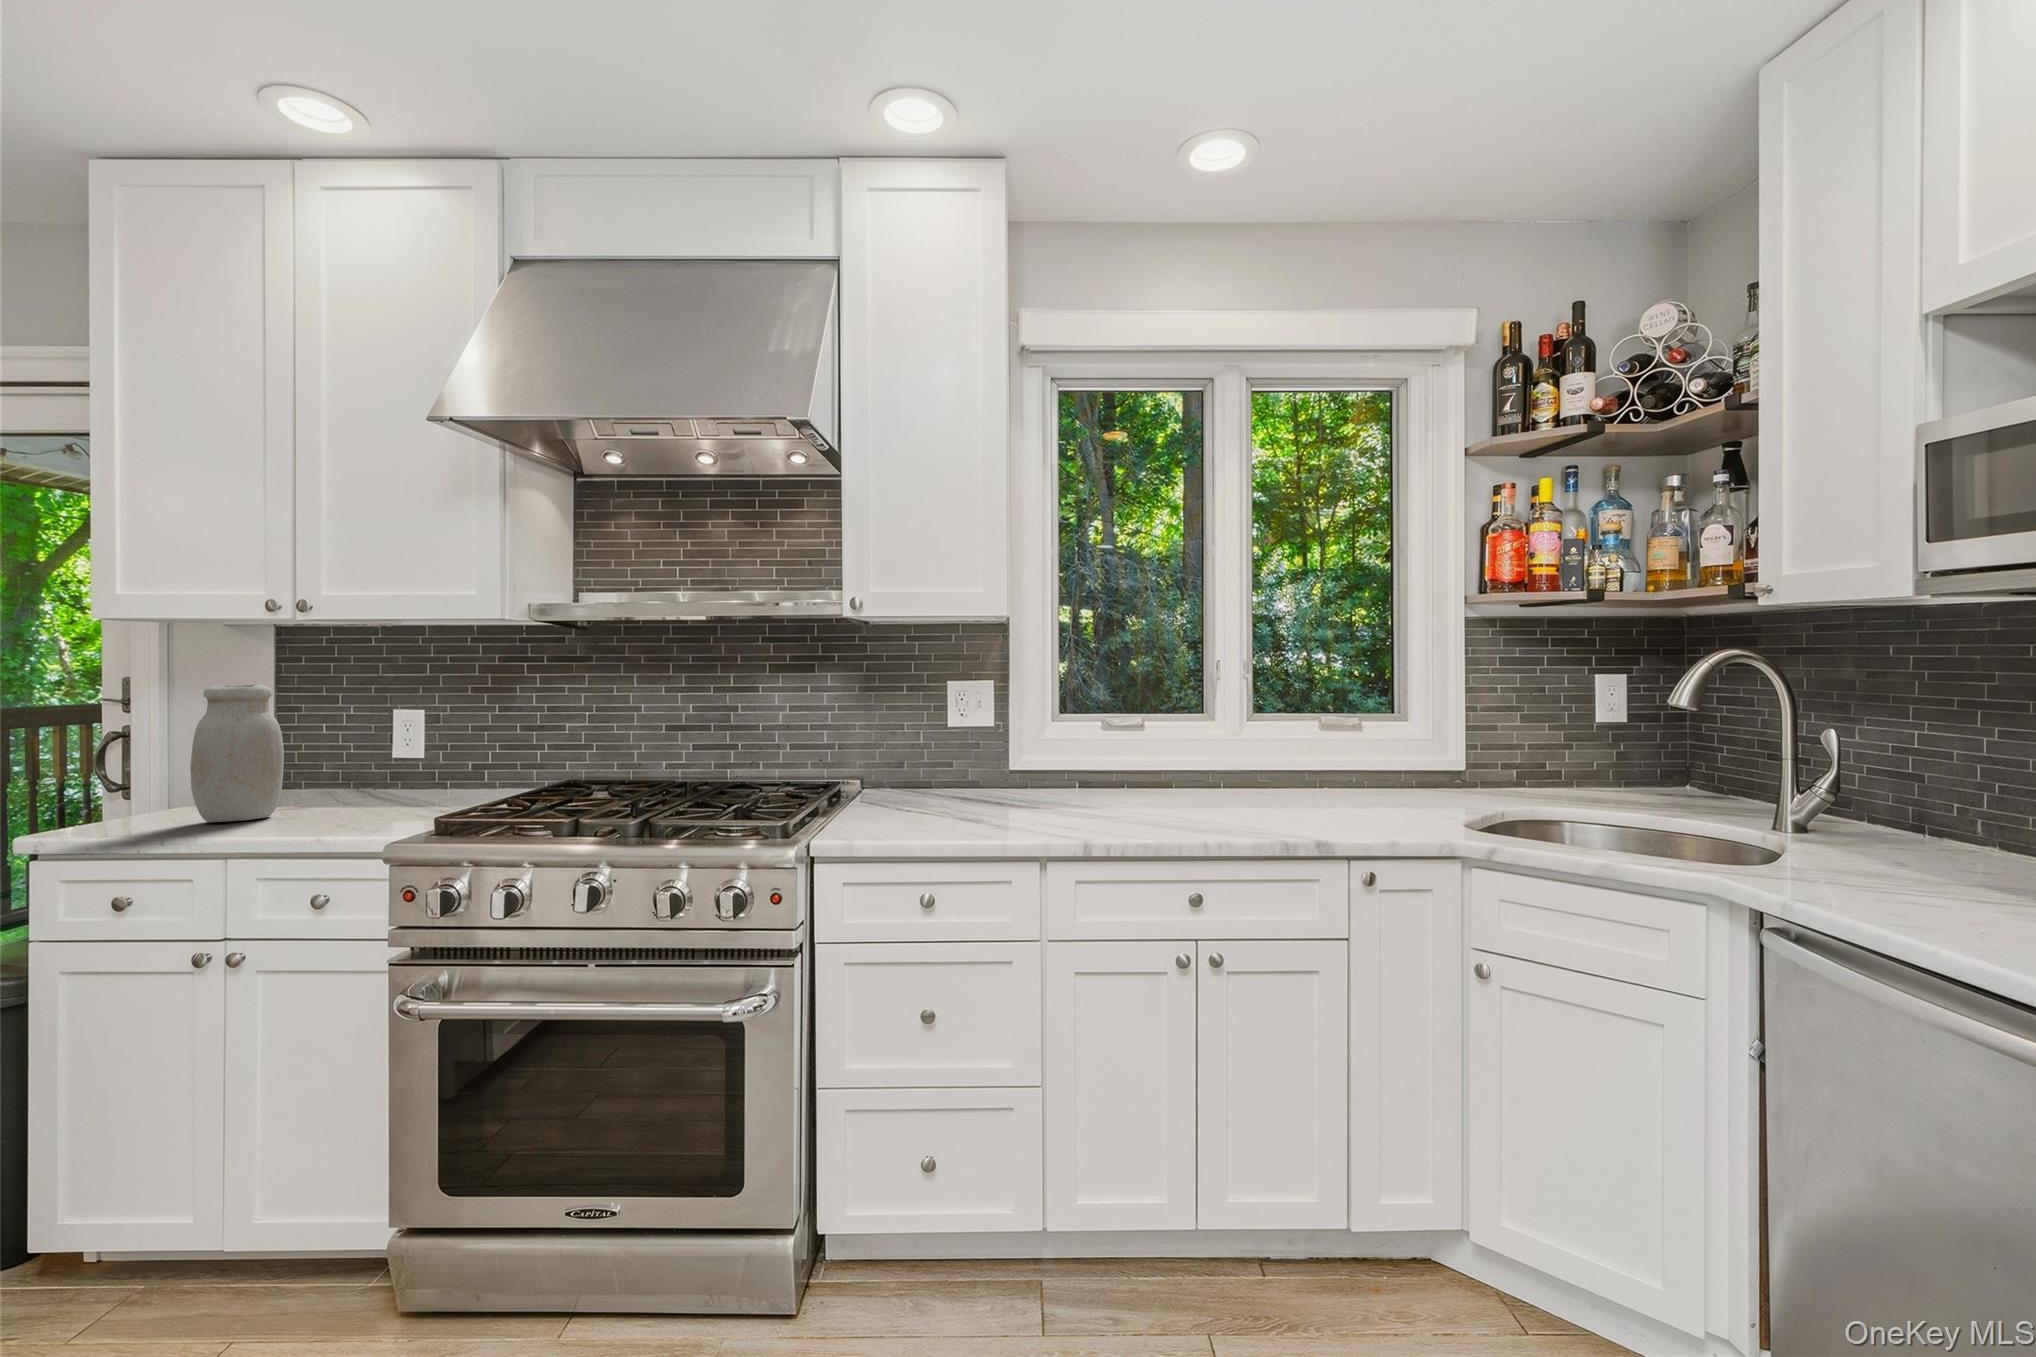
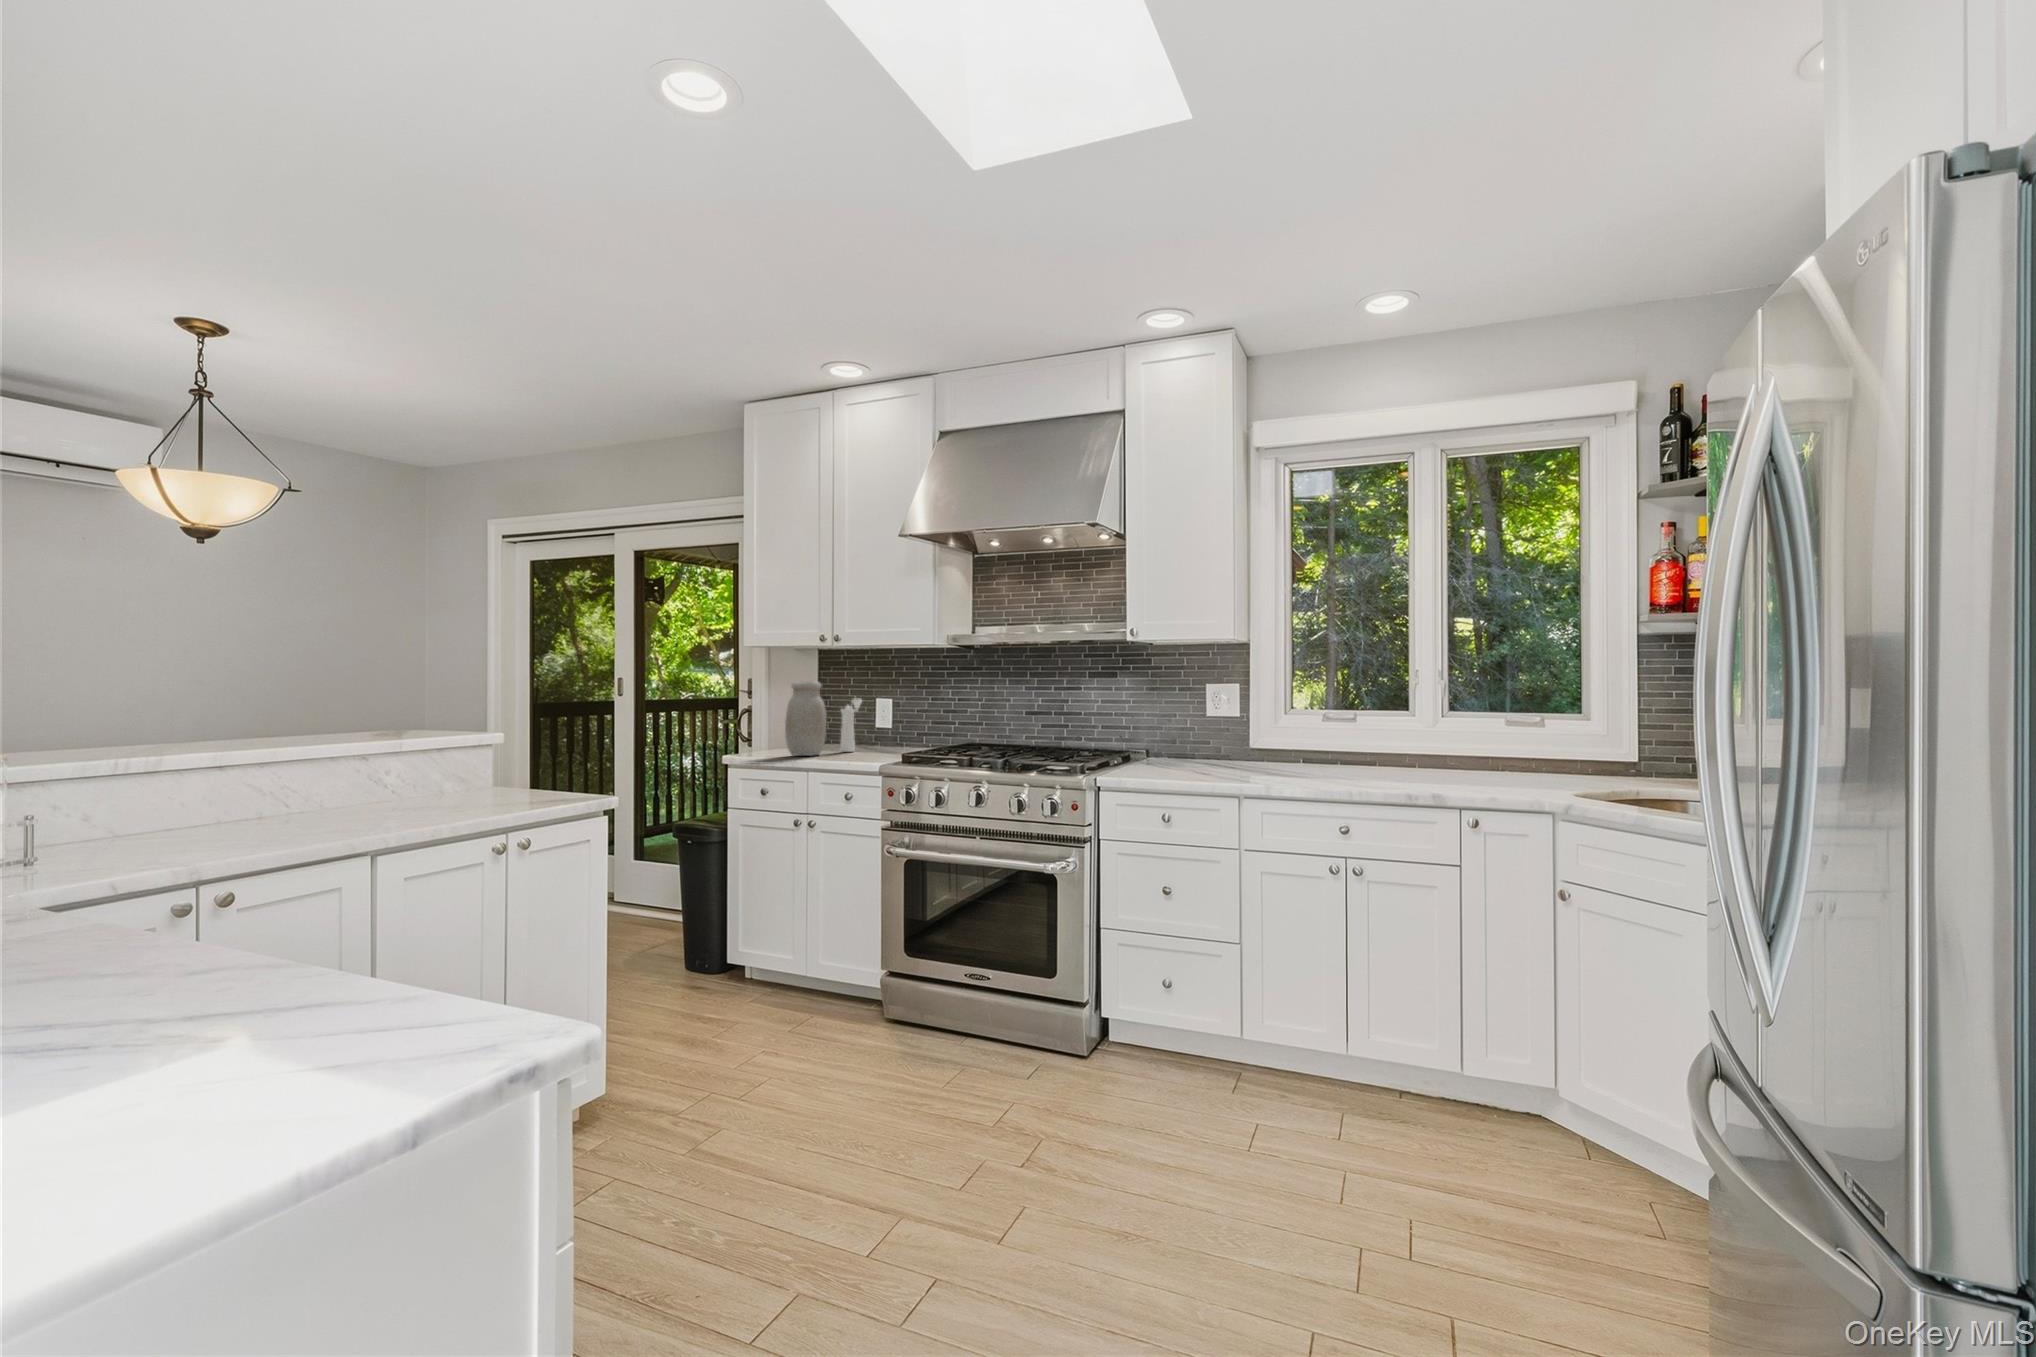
pepper mill: none [316,711,362,806] -> present [840,698,862,752]

